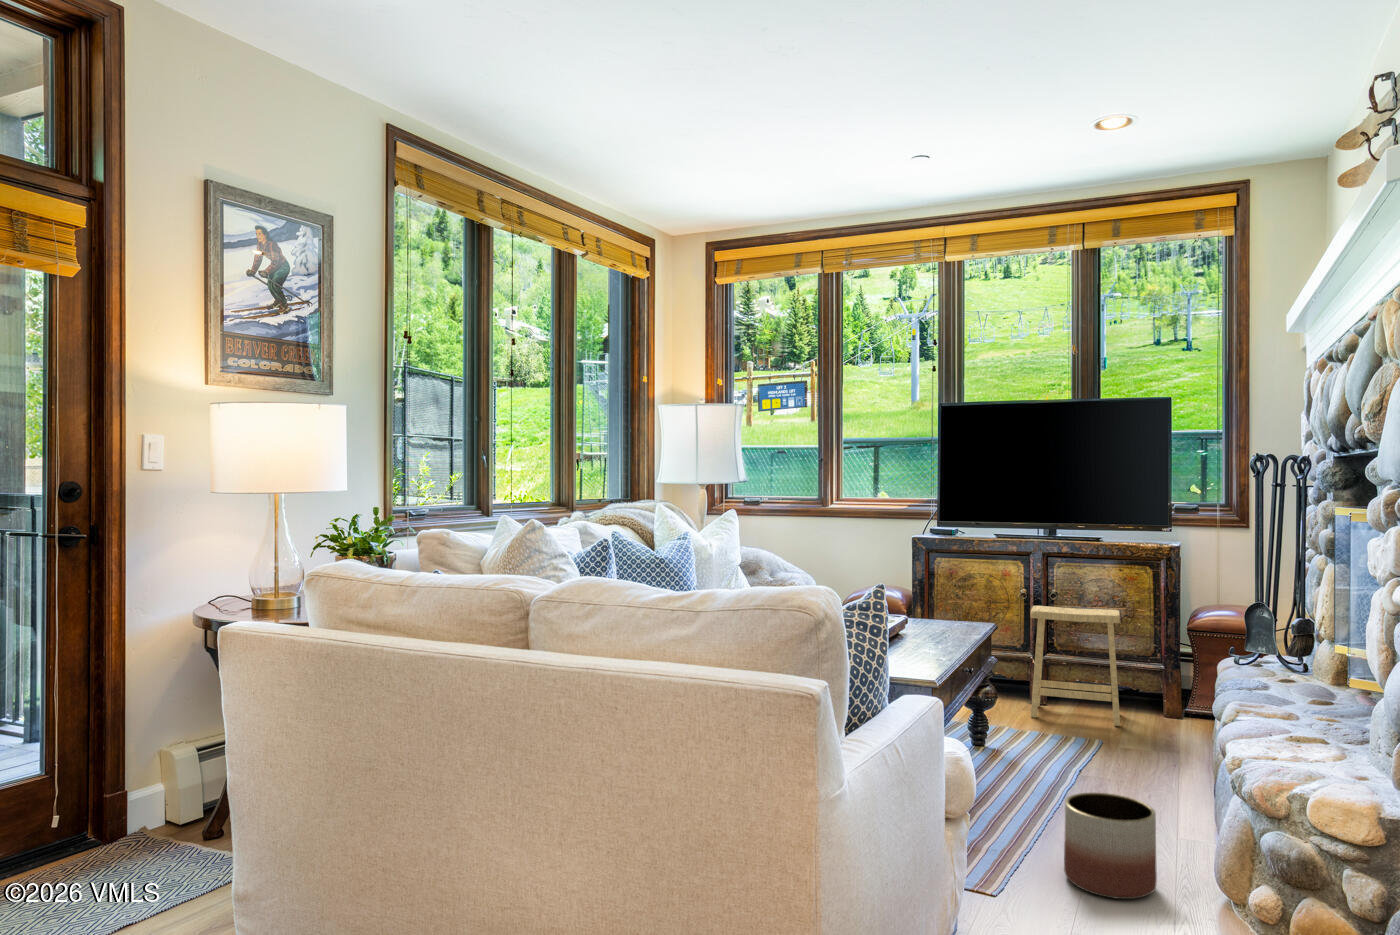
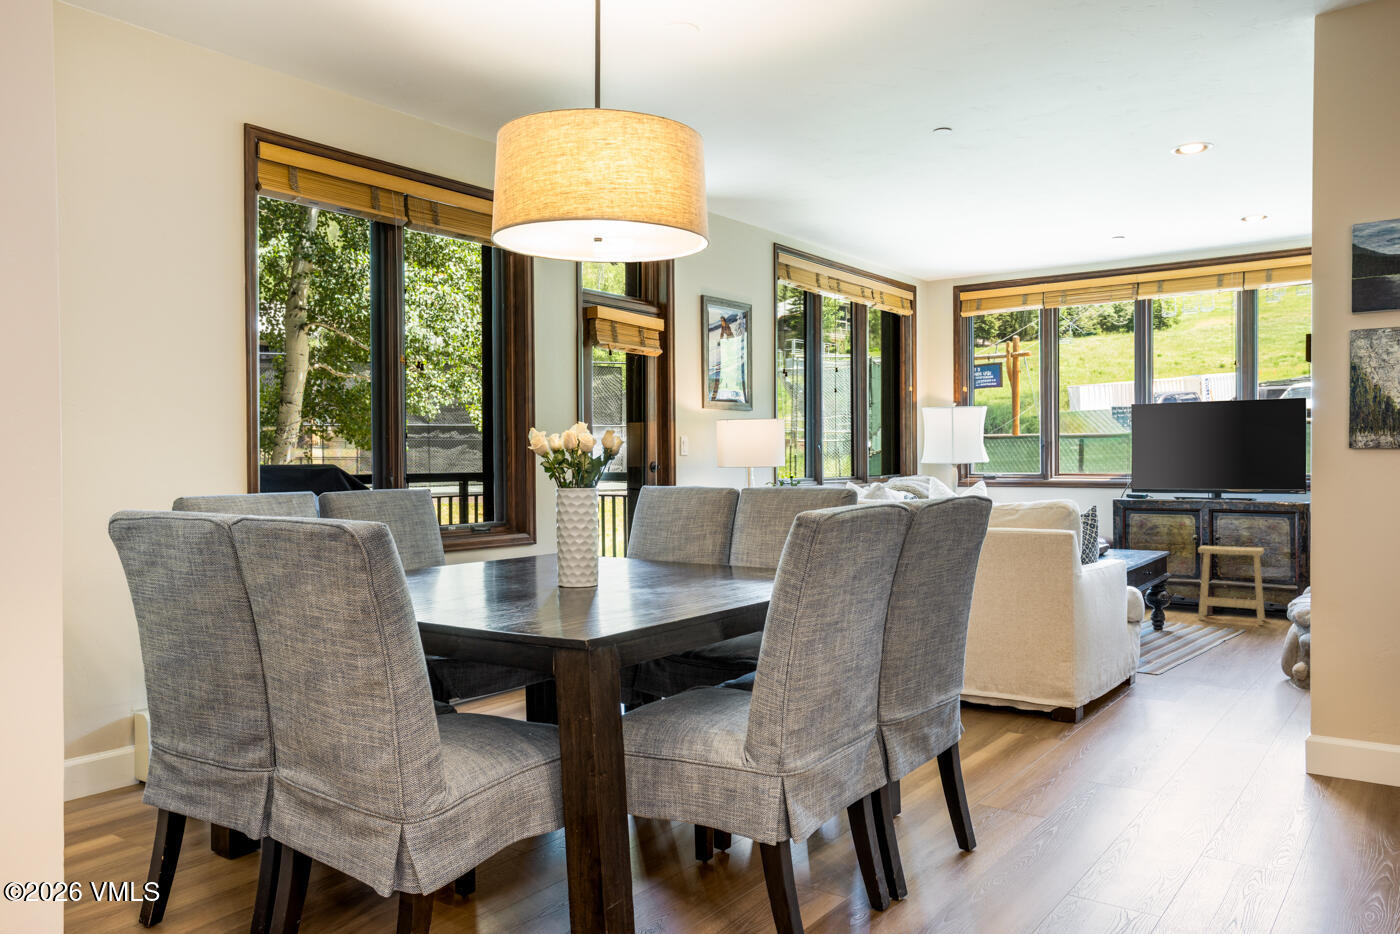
planter: present [1064,793,1157,899] -> none [1199,630,1251,680]

